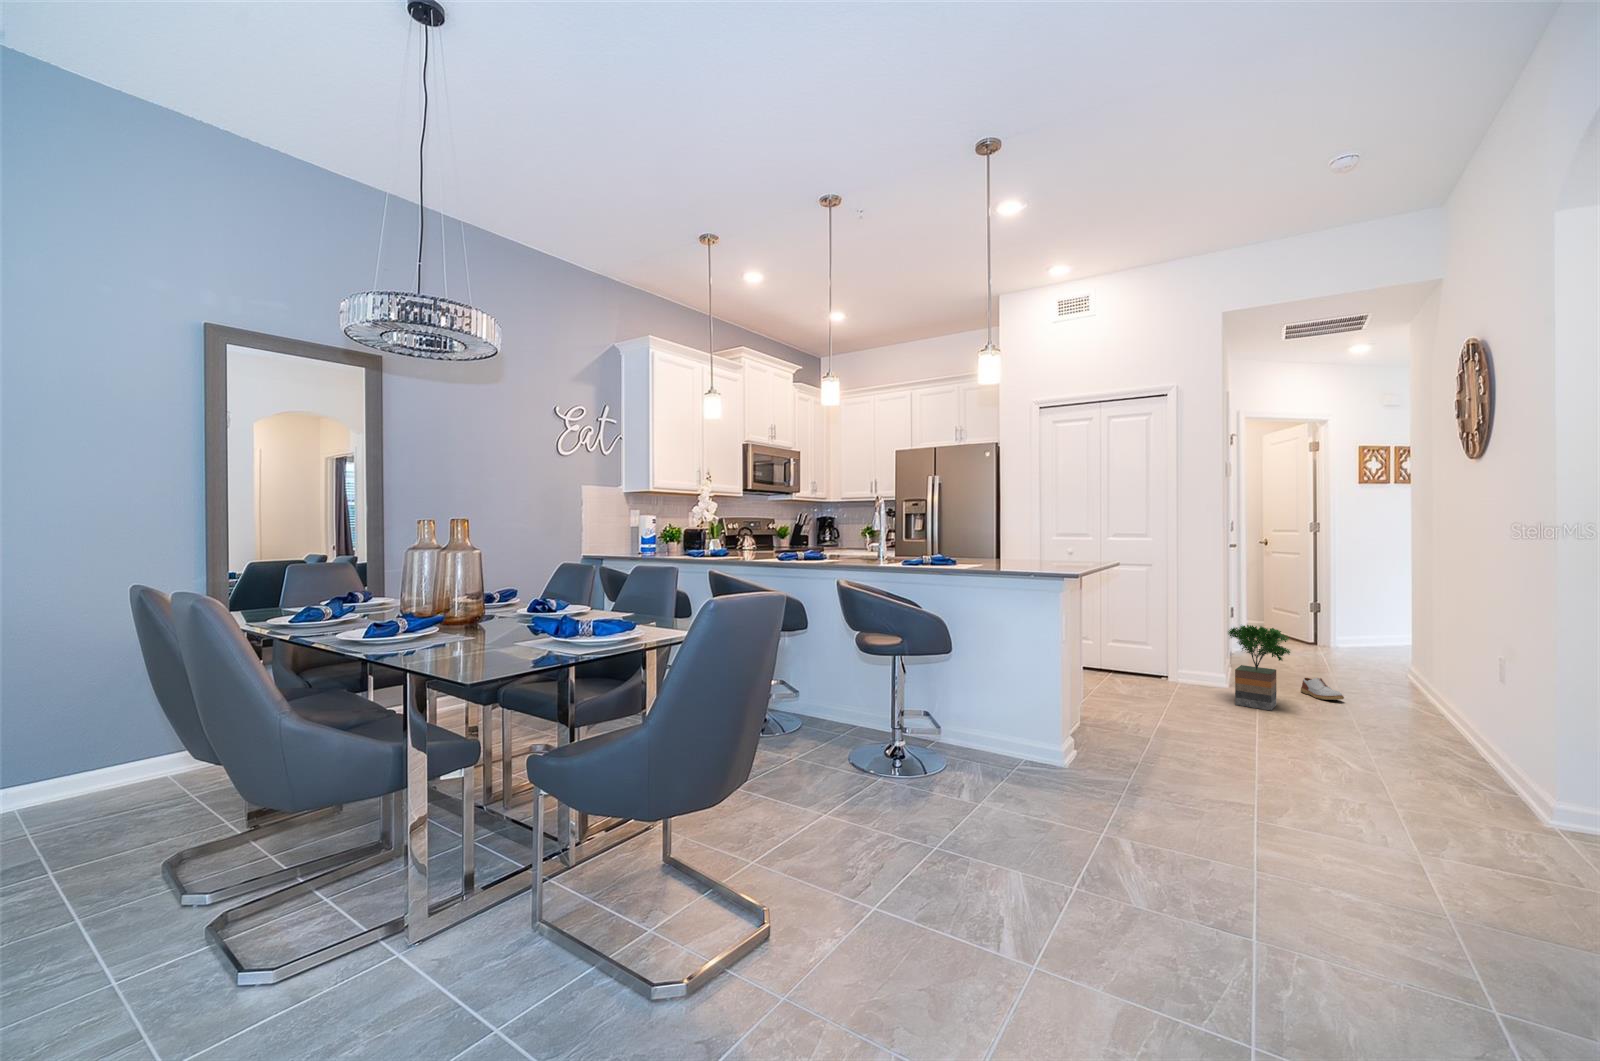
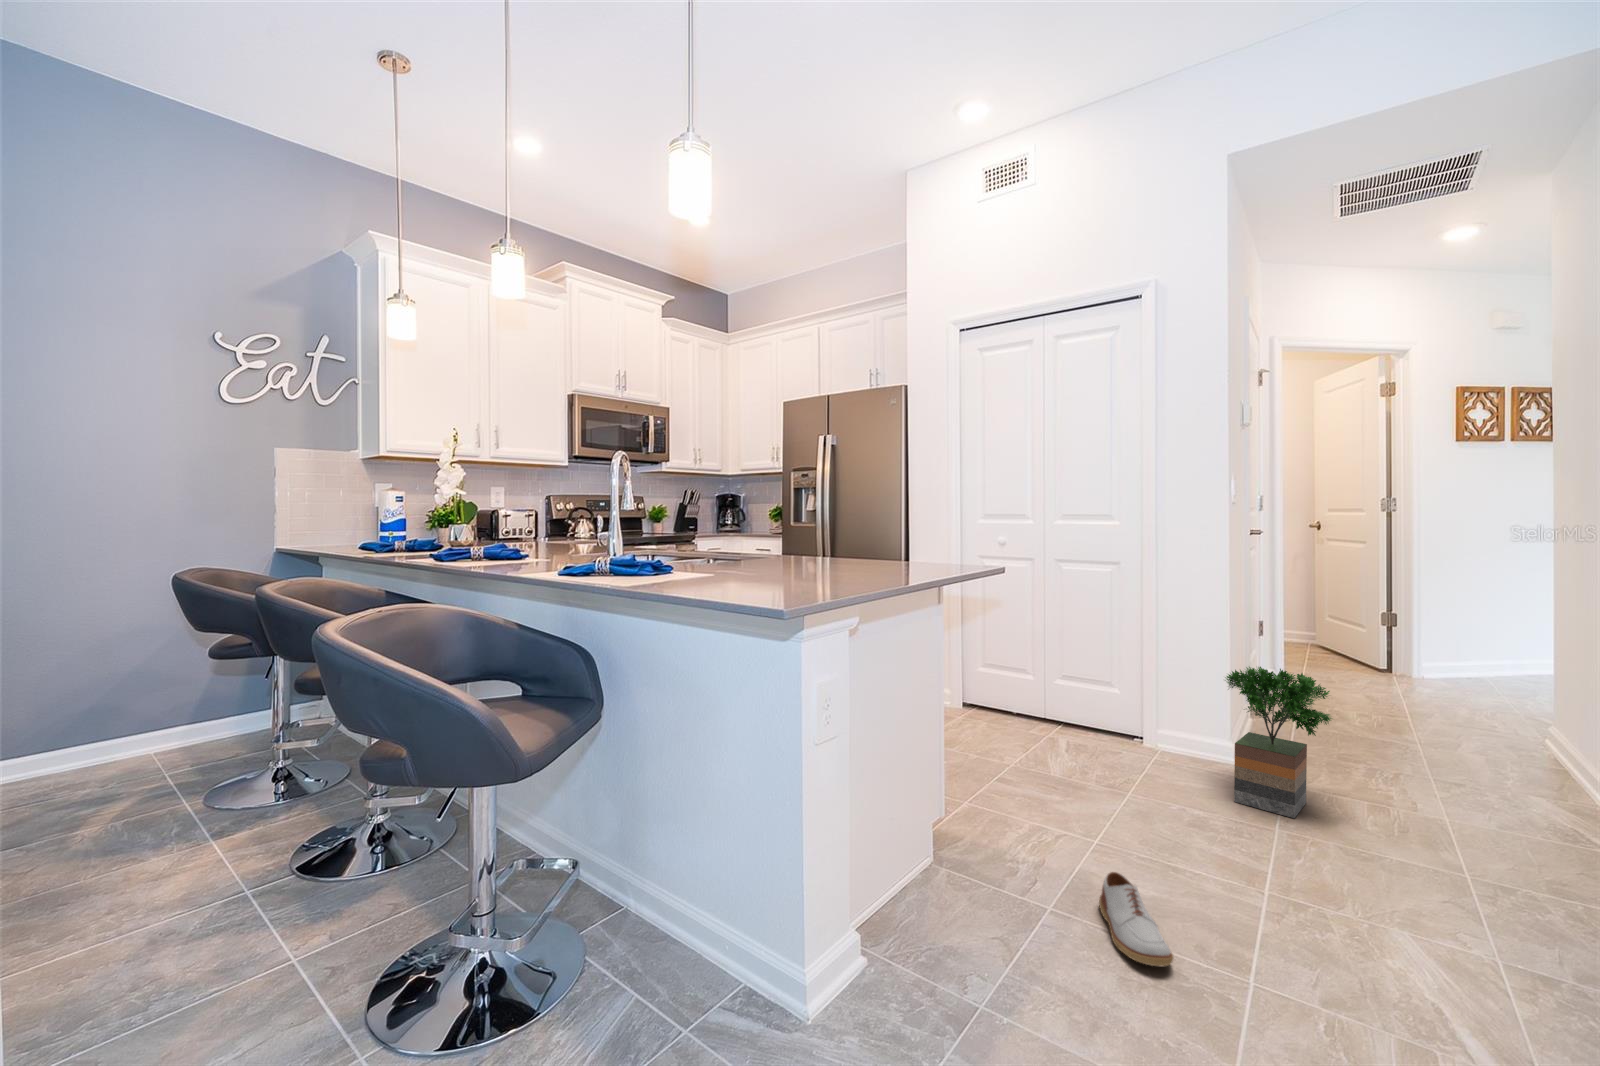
shoe: present [1301,678,1344,700] -> present [1099,872,1173,966]

